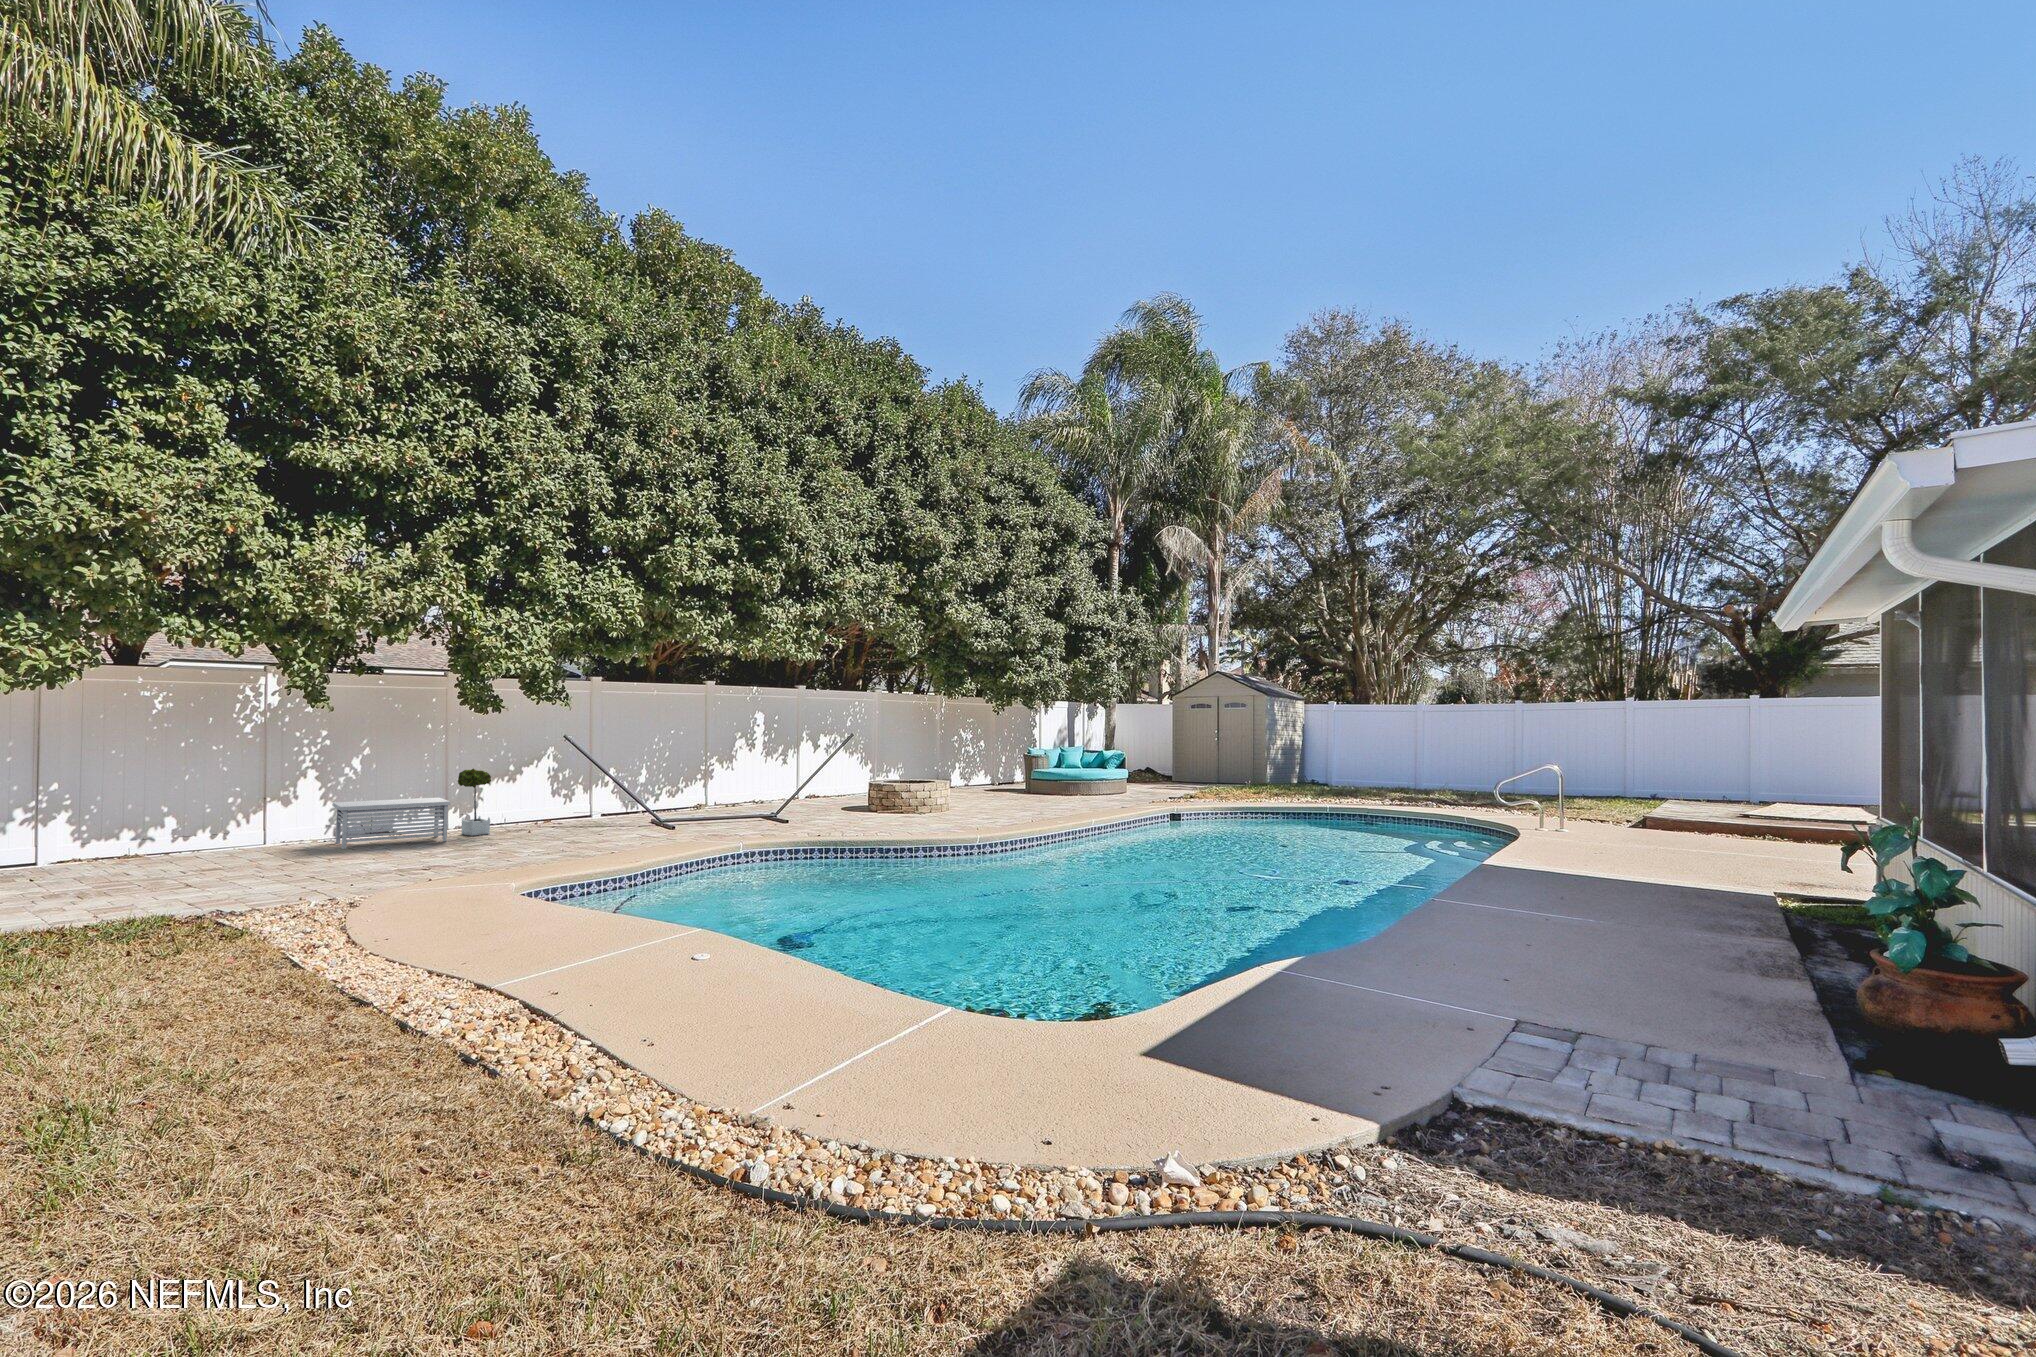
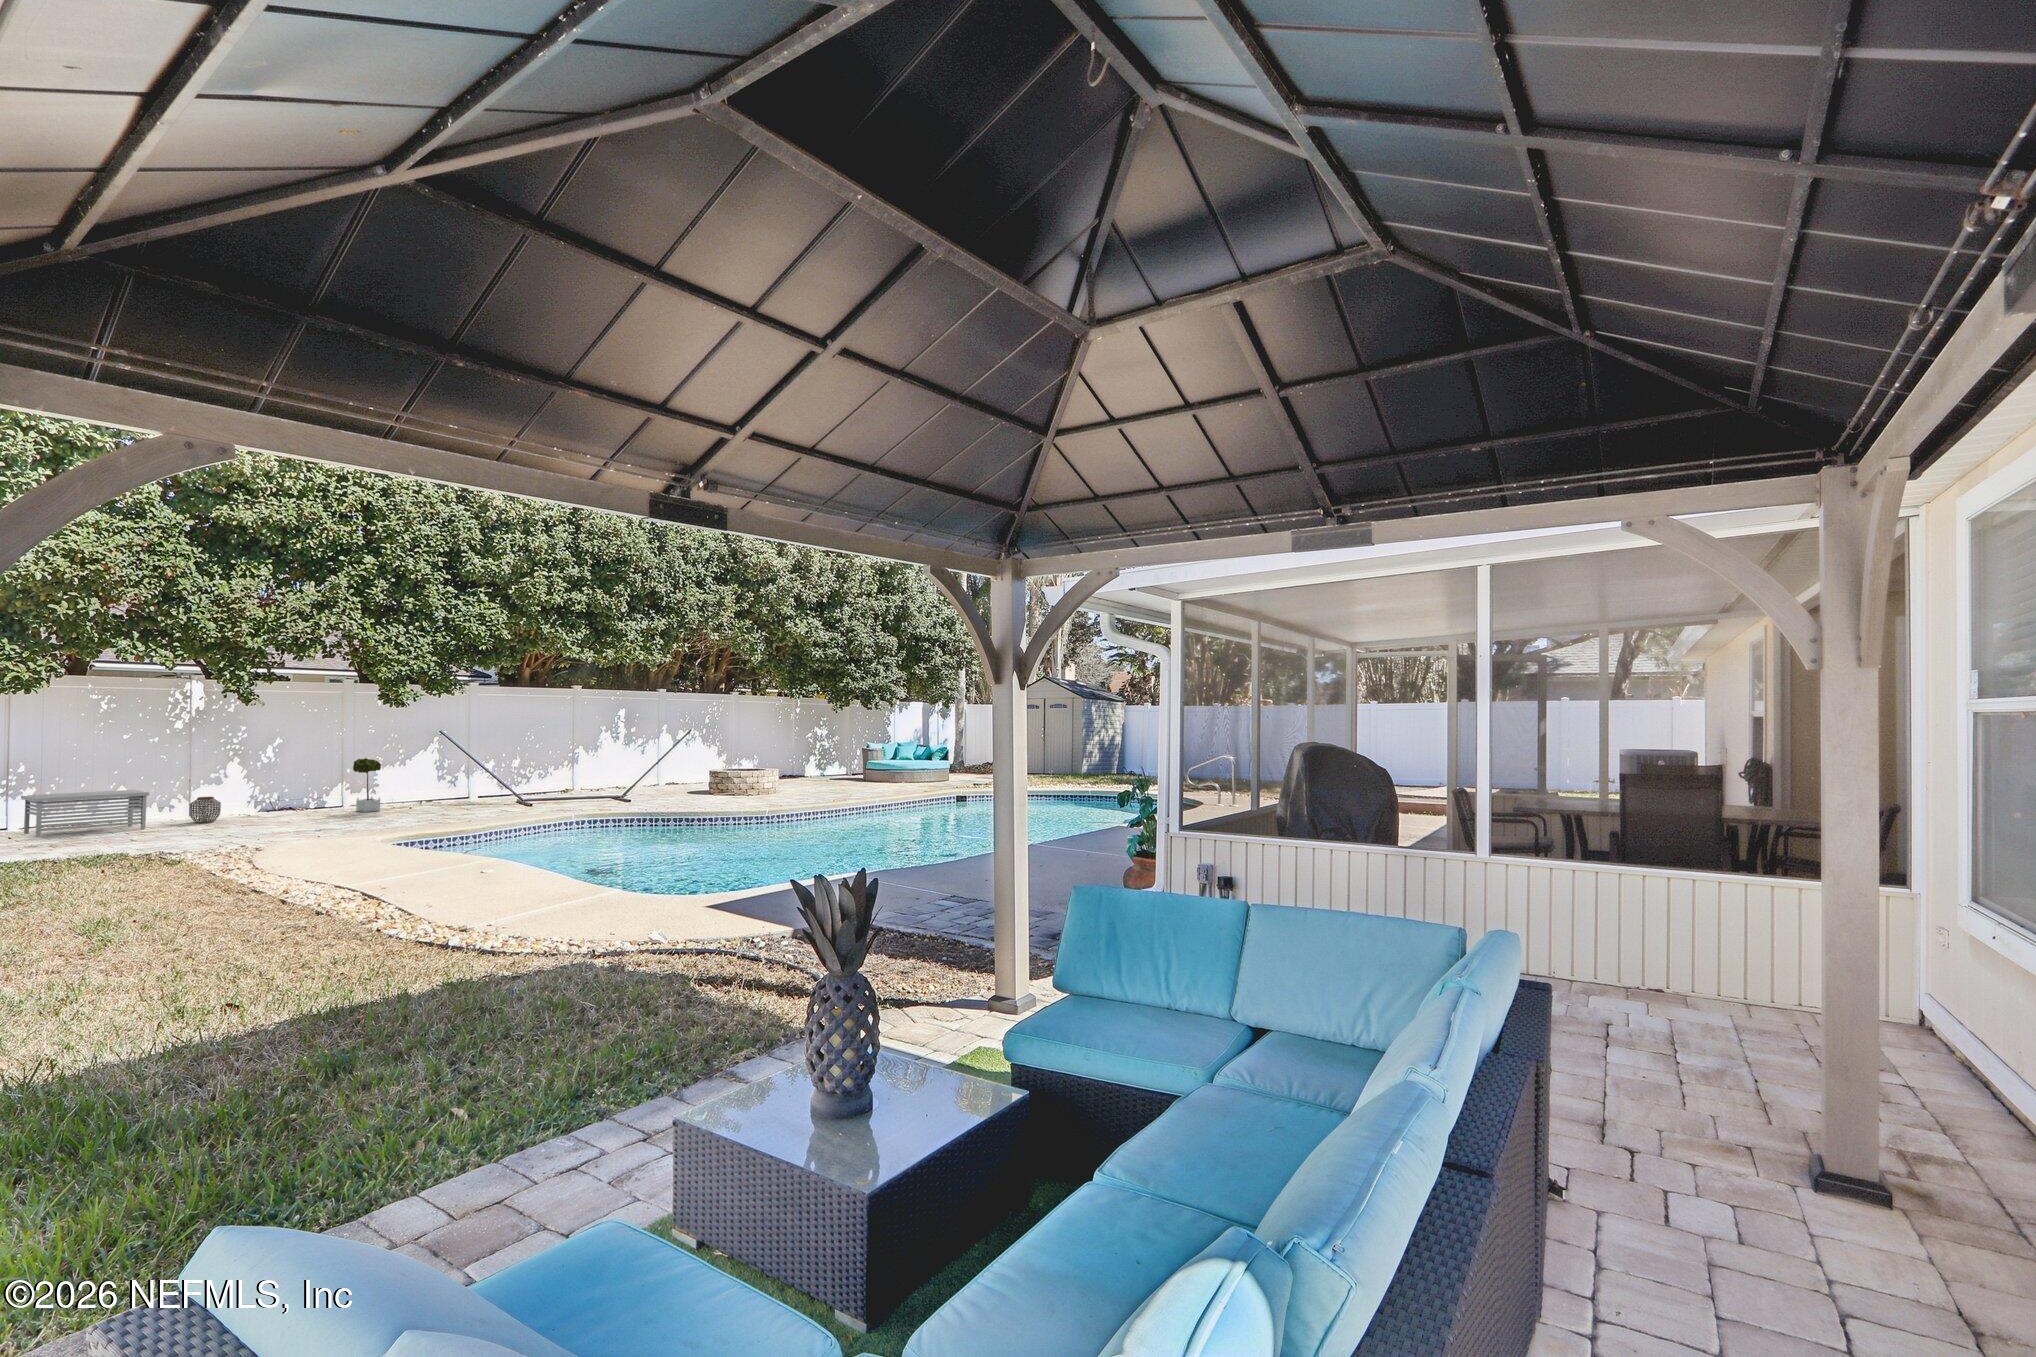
storage bench: present [332,797,450,849] -> present [21,790,149,837]
woven basket: none [261,819,300,852] -> present [189,797,221,823]

